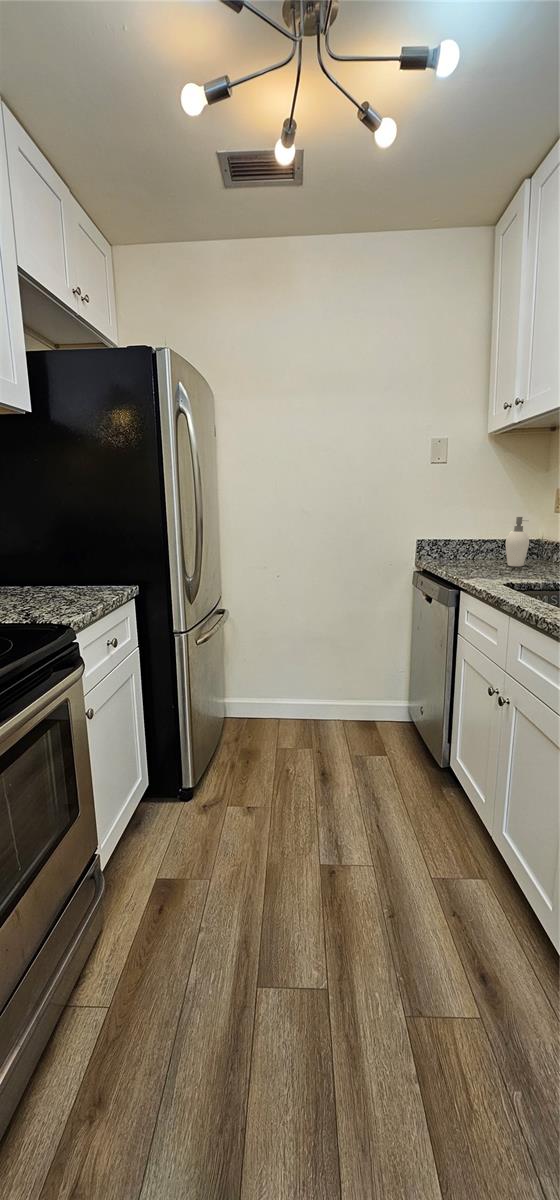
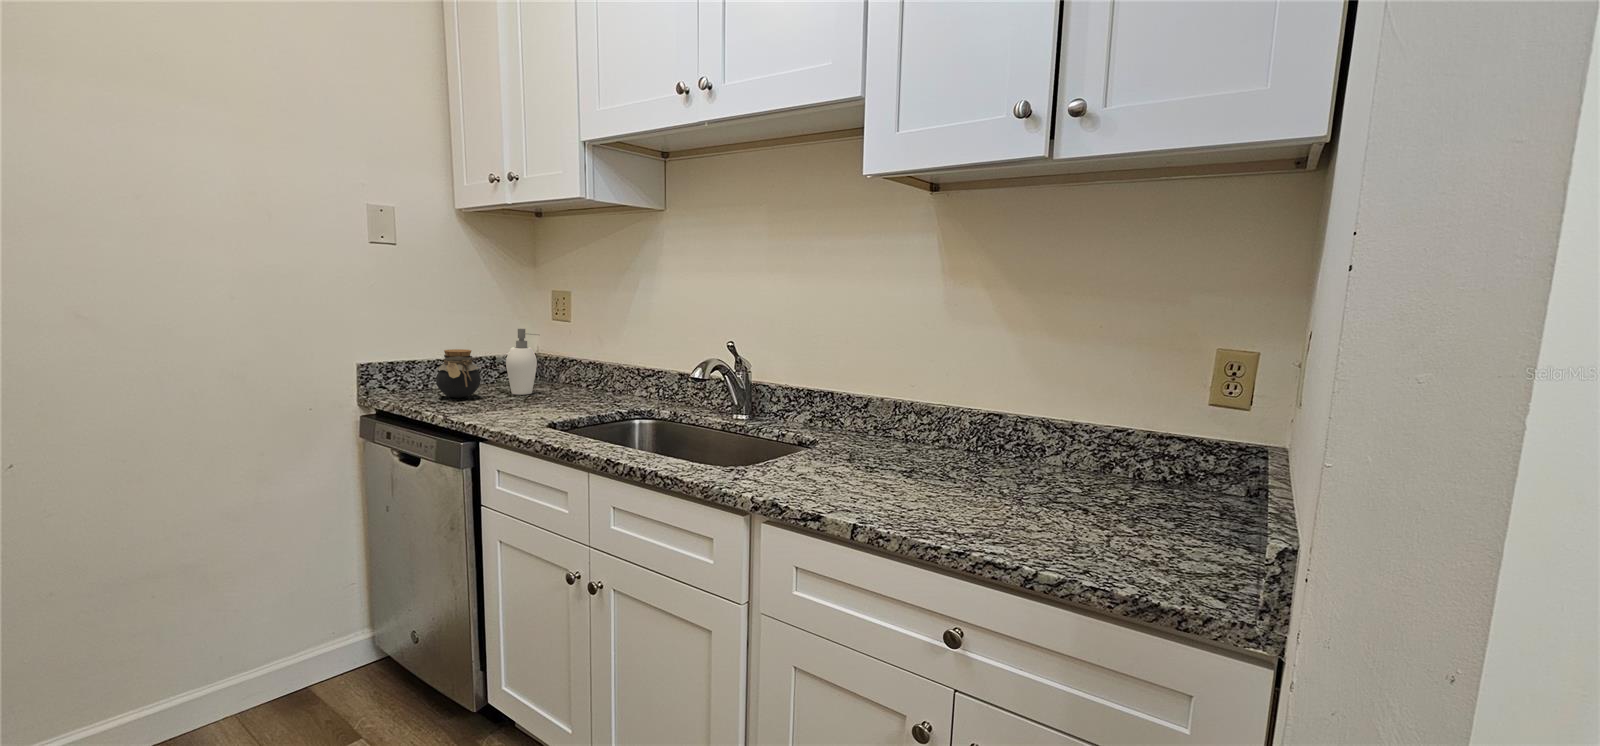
jar: none [455,531,484,565] -> present [436,349,481,398]

